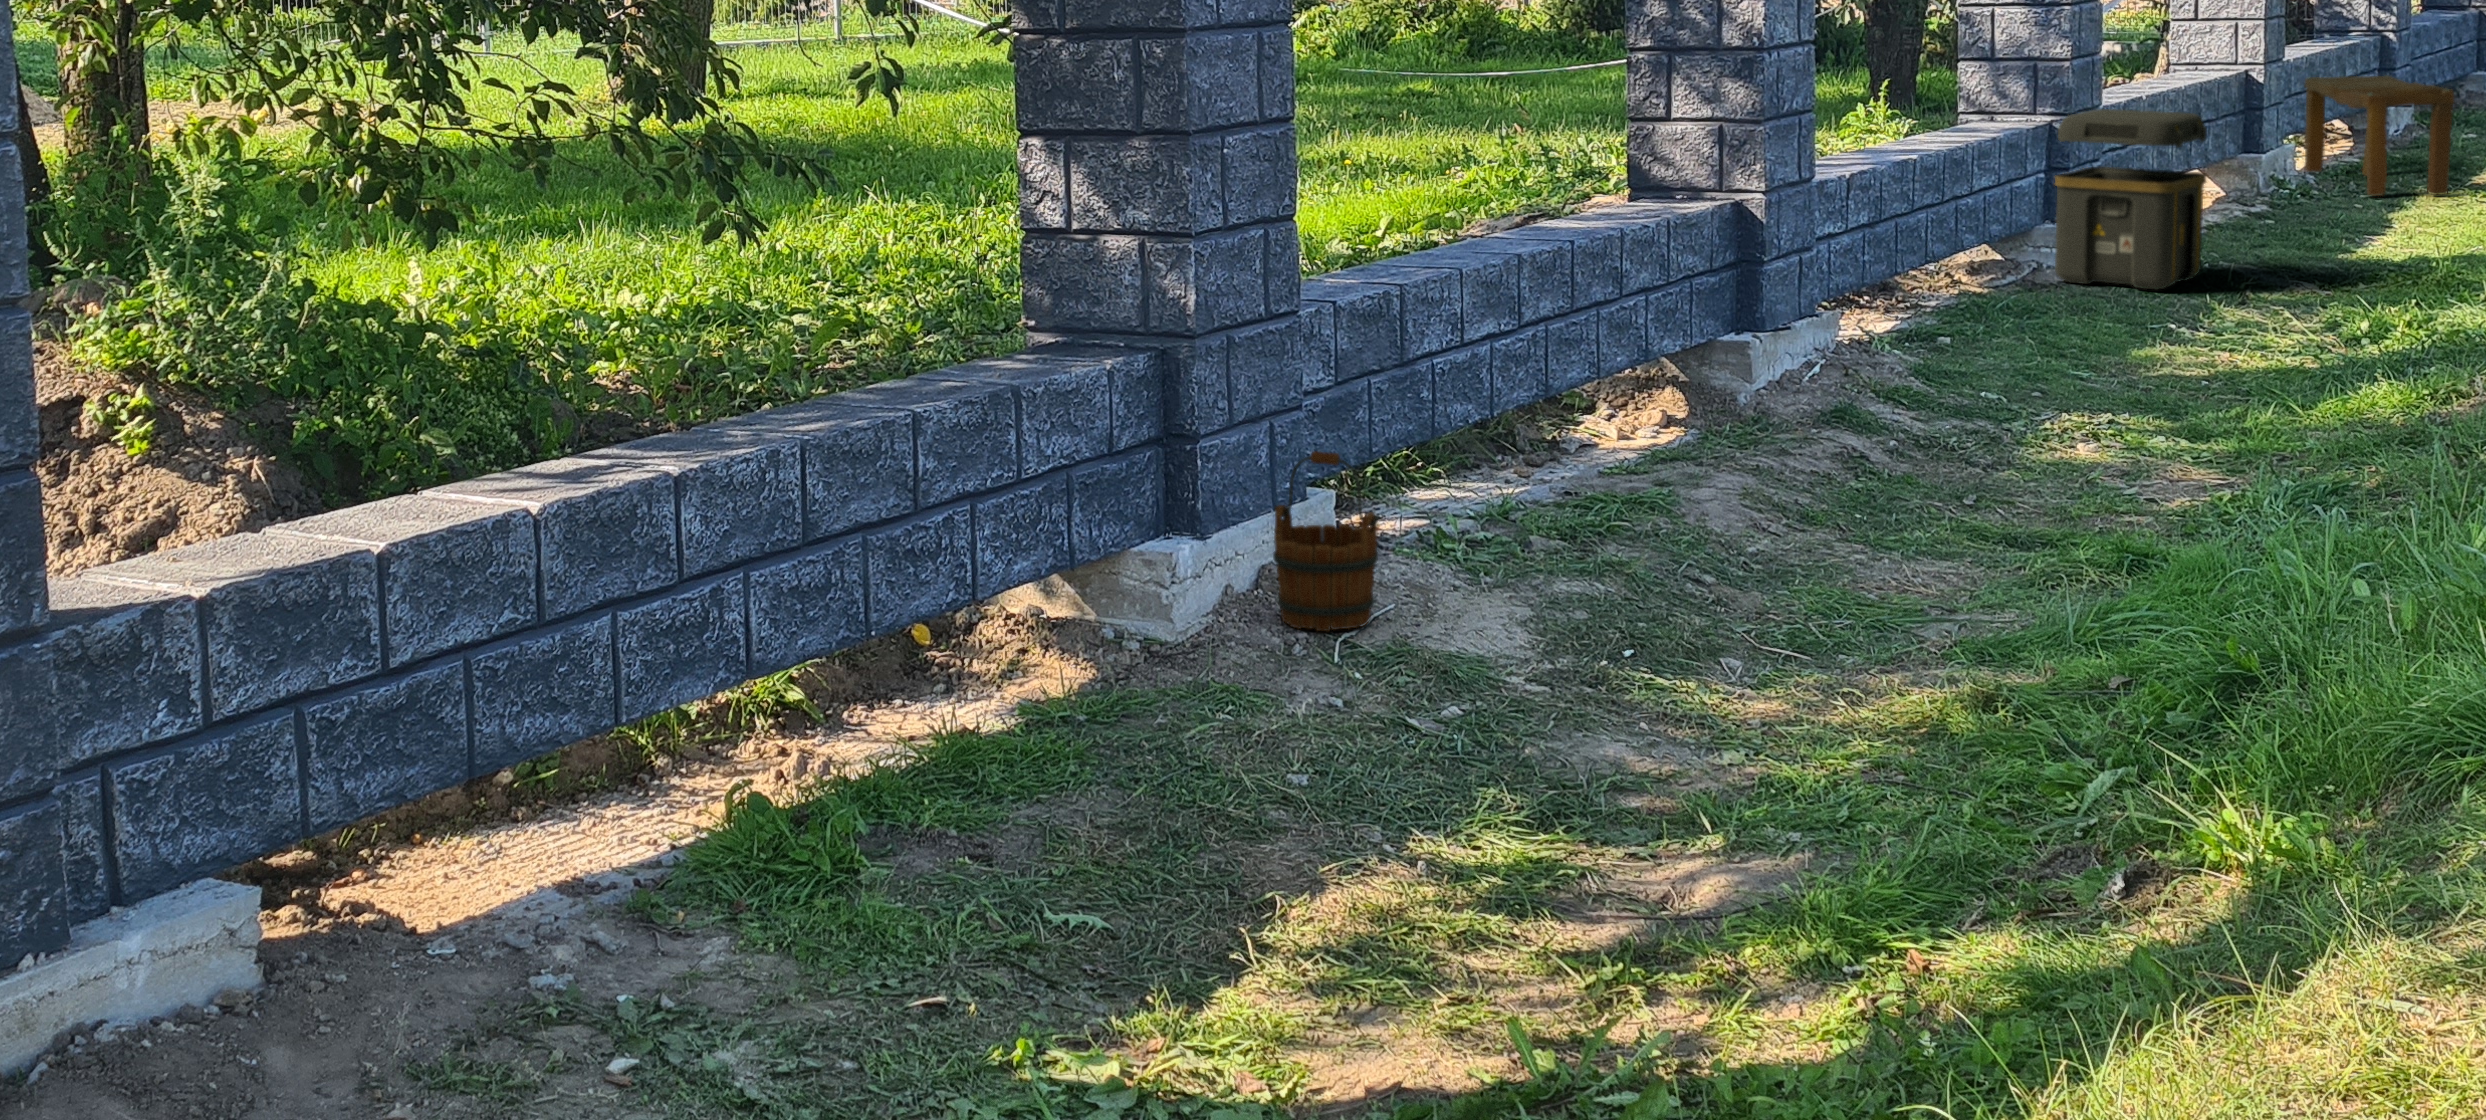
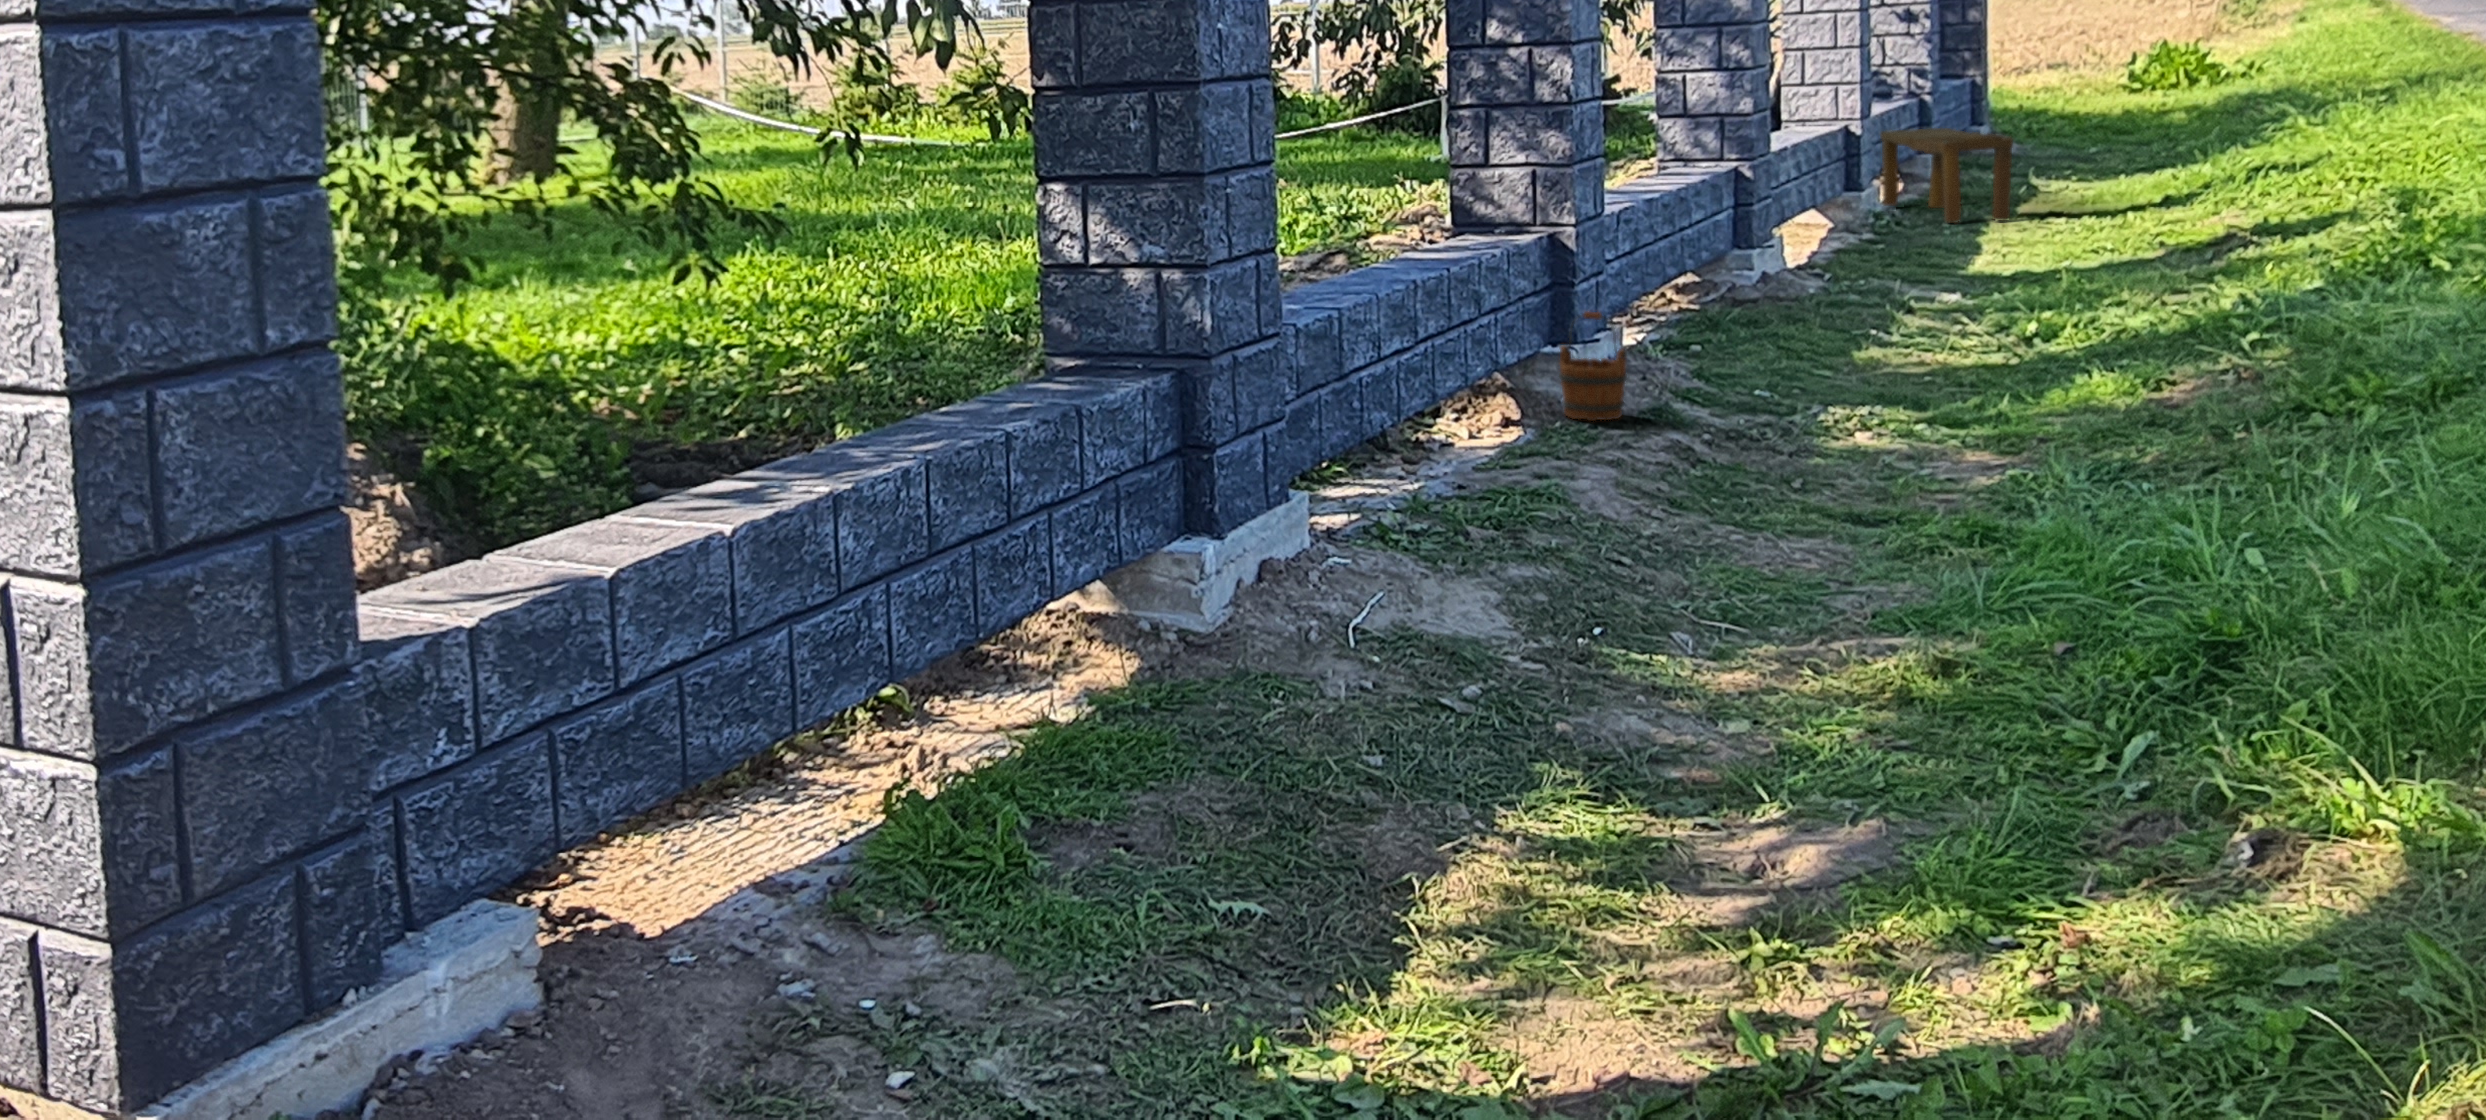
toolbox: present [2055,109,2207,289] -> none [1741,155,1864,300]
wooden bucket: present [1273,451,1378,631] -> present [1559,312,1627,421]

